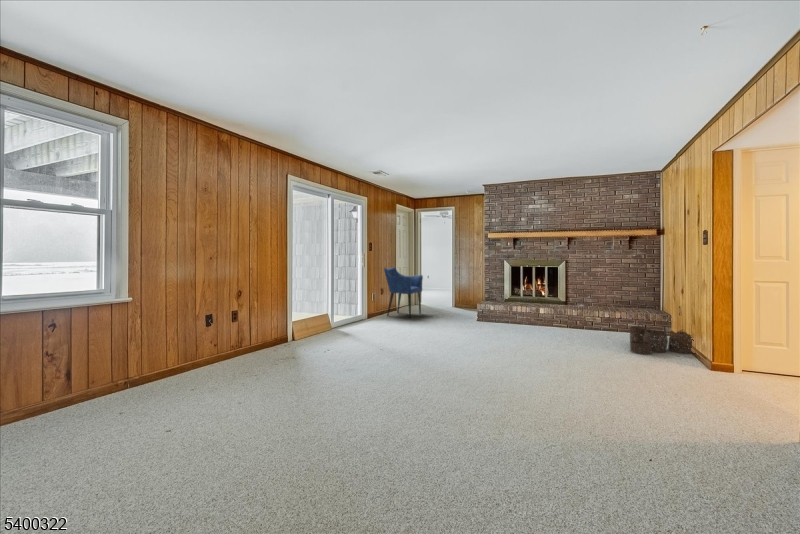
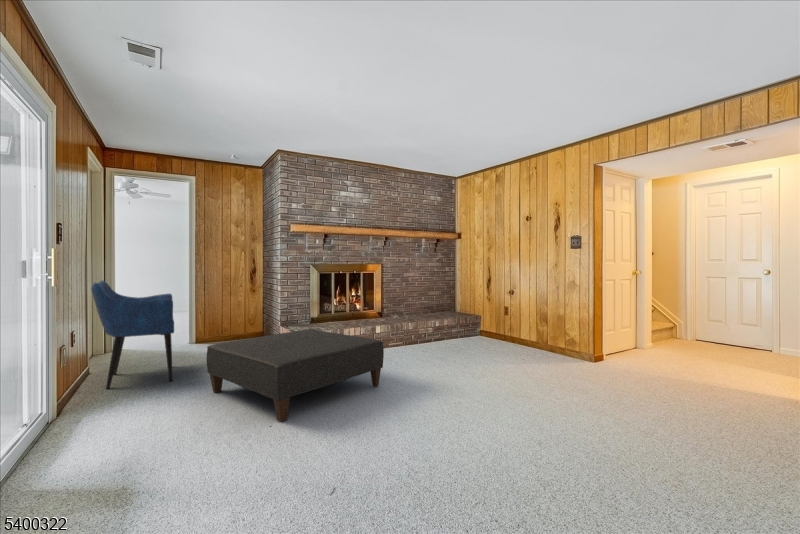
ottoman: none [412,300,489,336] -> present [207,329,384,422]
woven basket: present [630,326,694,354] -> none [499,331,550,364]

